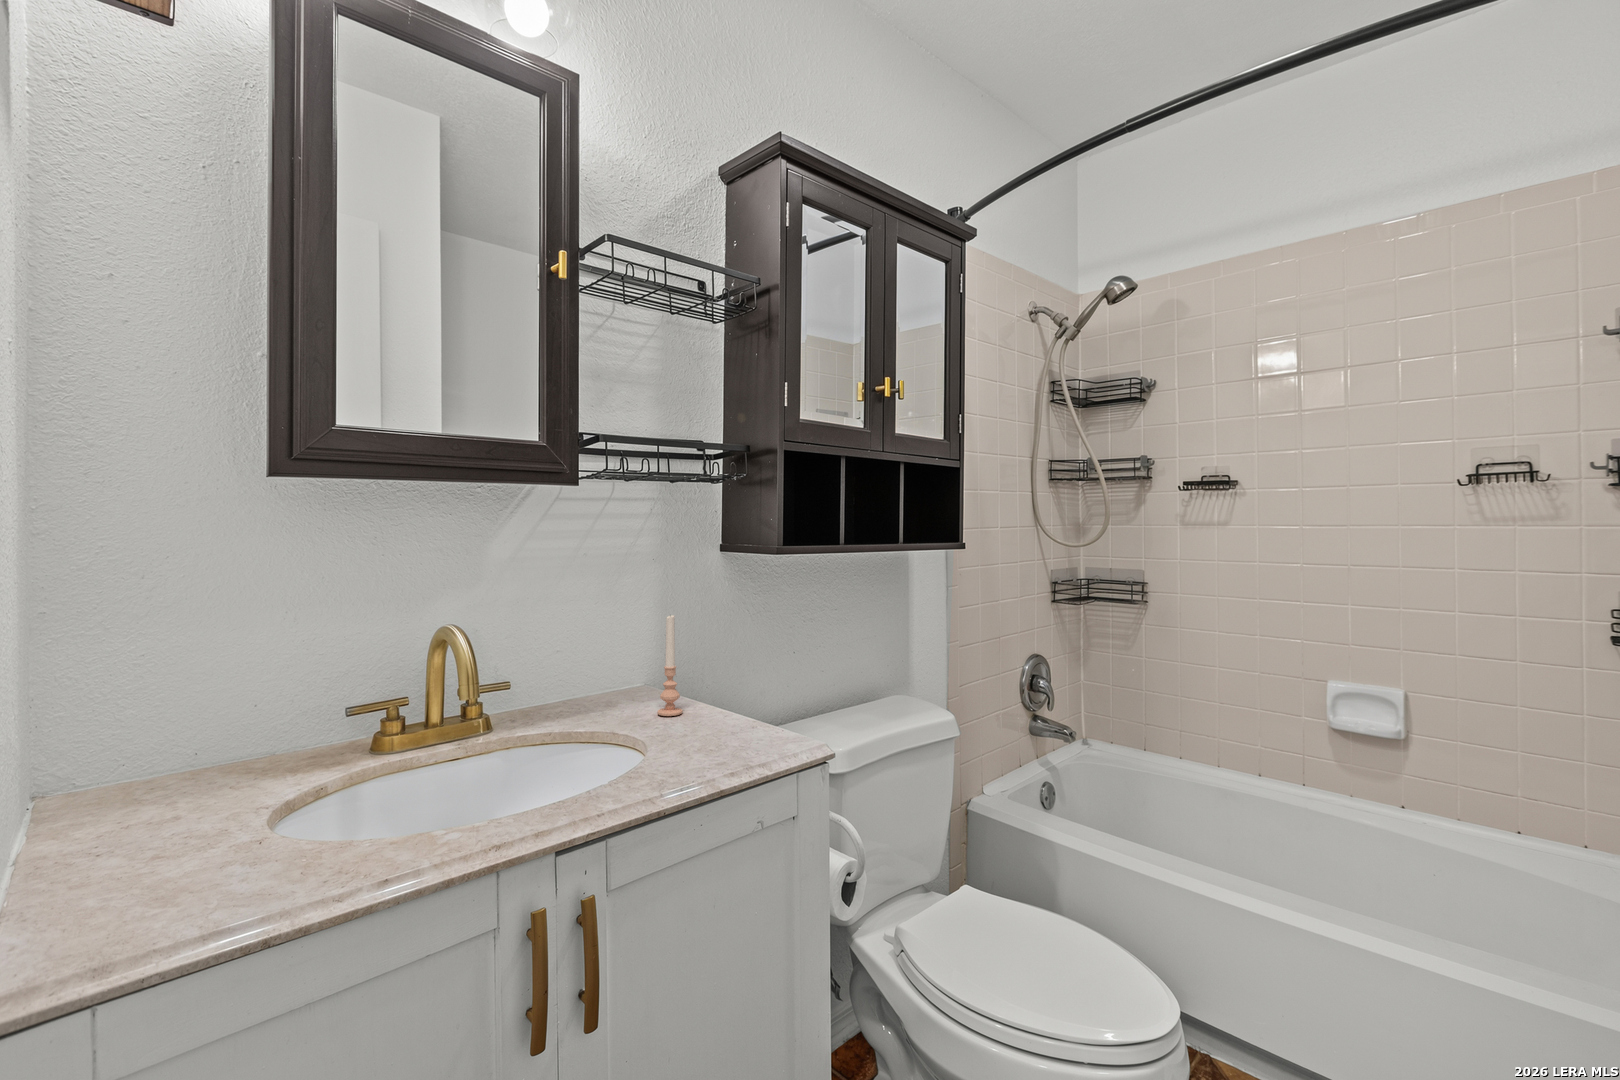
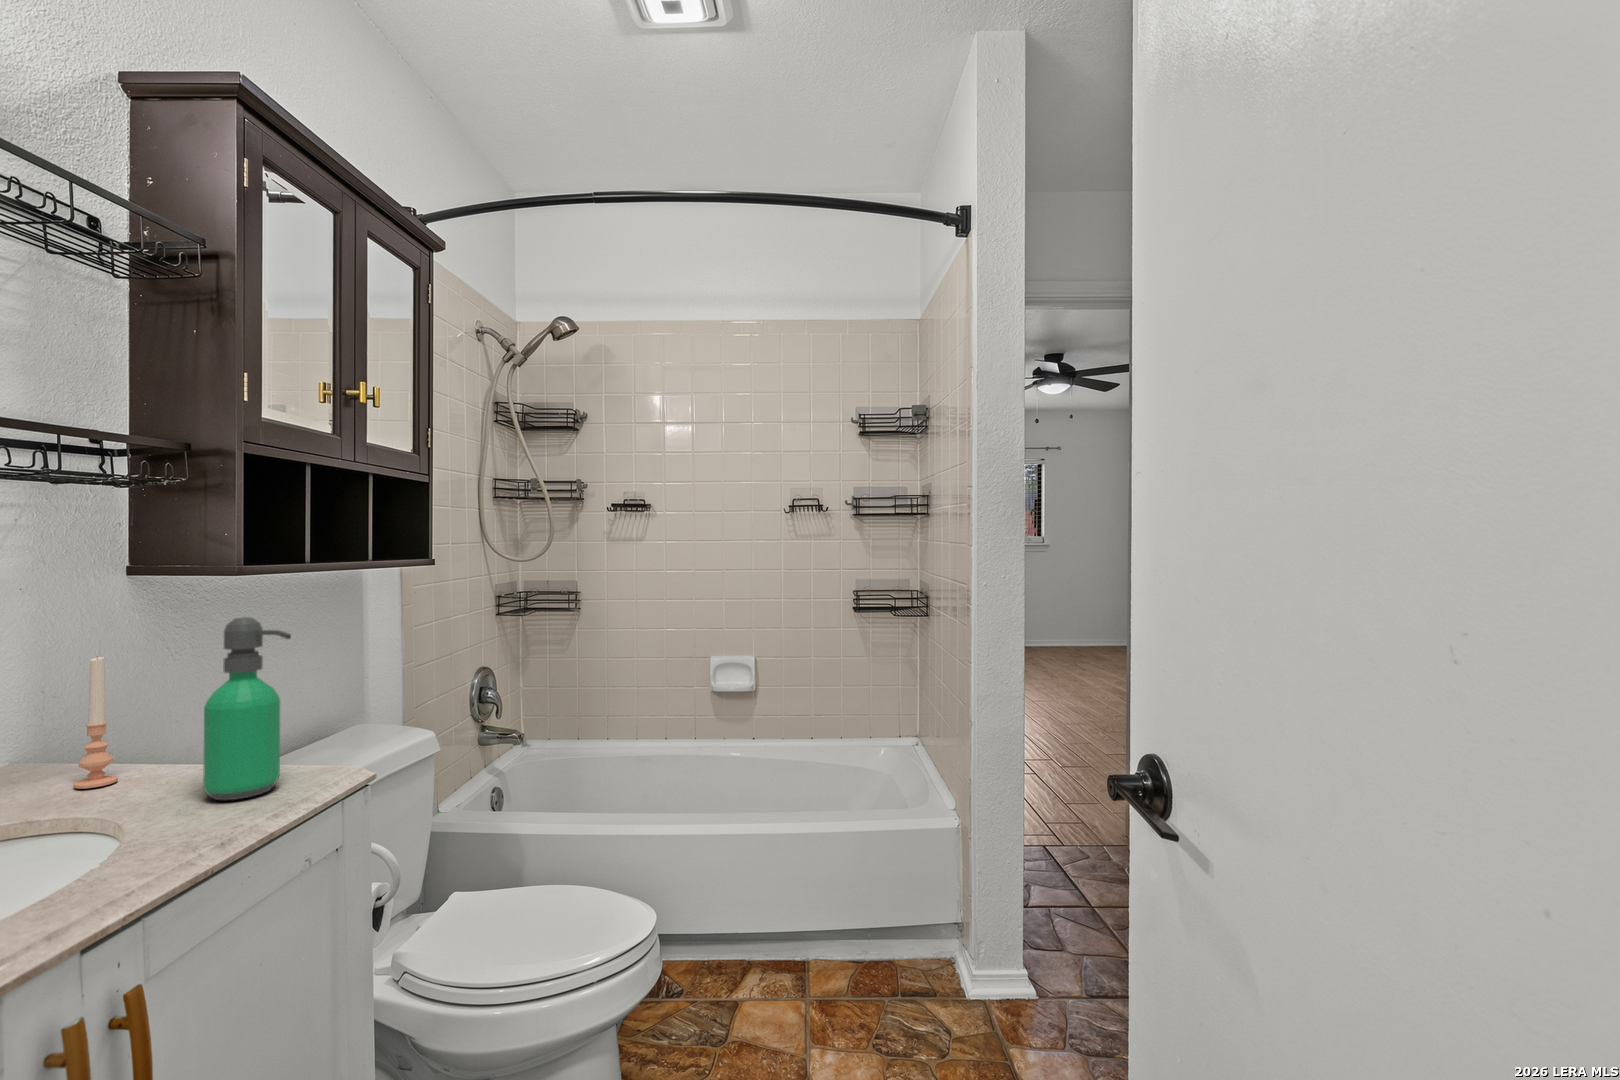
soap dispenser: none [706,592,759,752] -> present [203,617,291,800]

